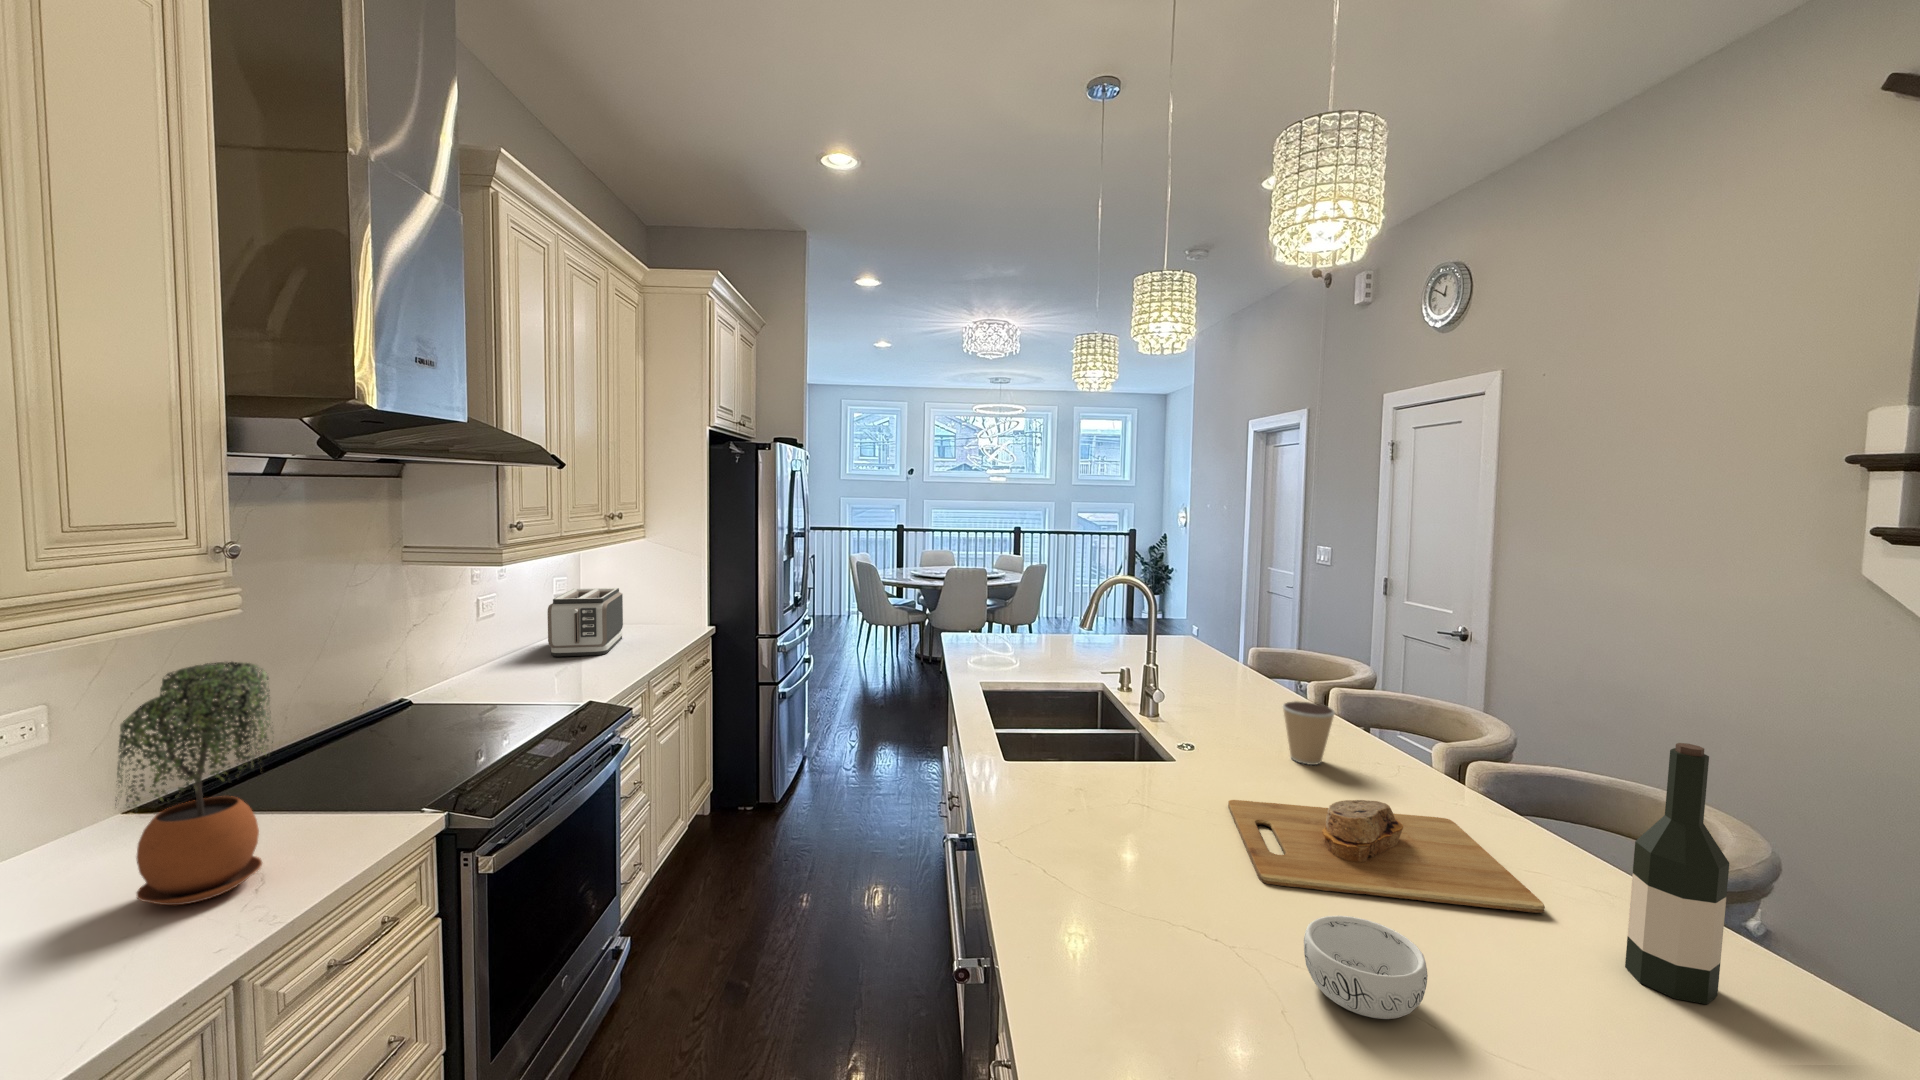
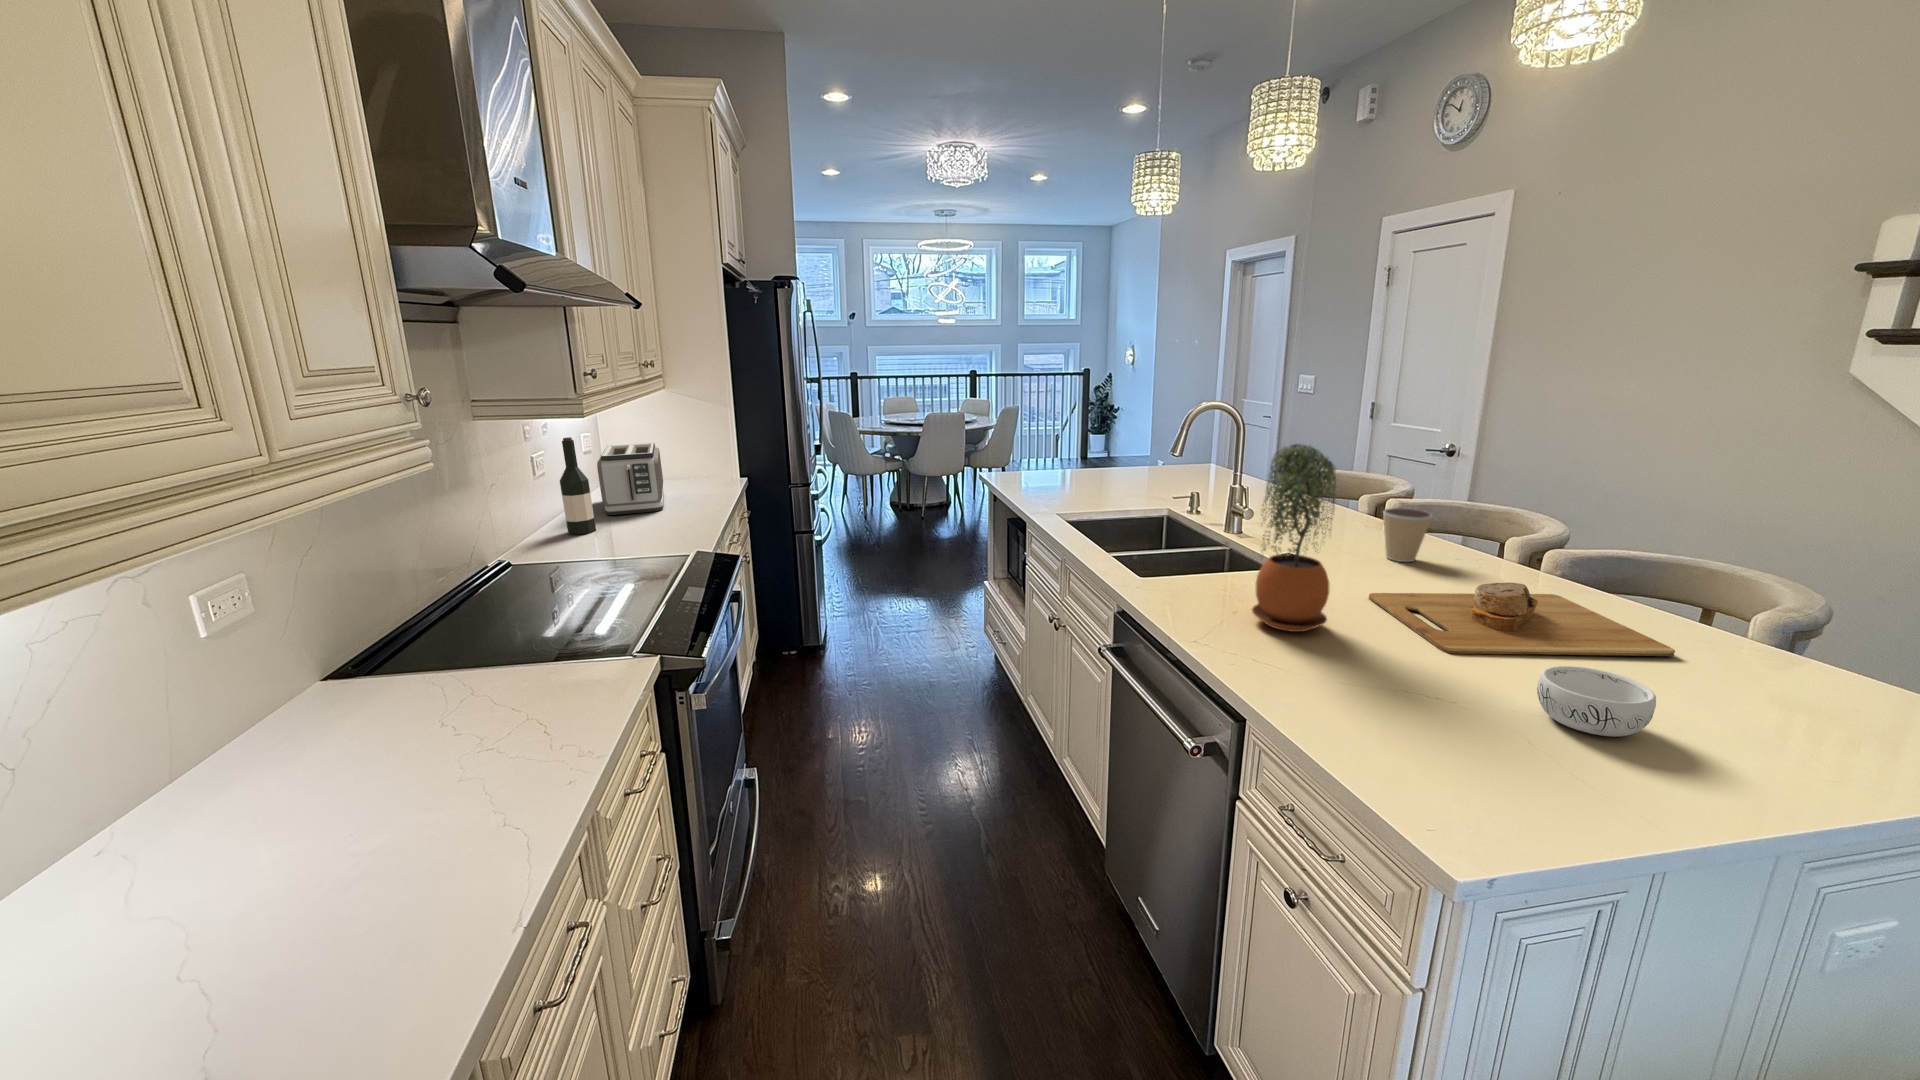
potted plant: present [116,662,273,905] -> present [1252,444,1336,632]
wine bottle: present [1625,743,1729,1004] -> present [560,437,596,535]

